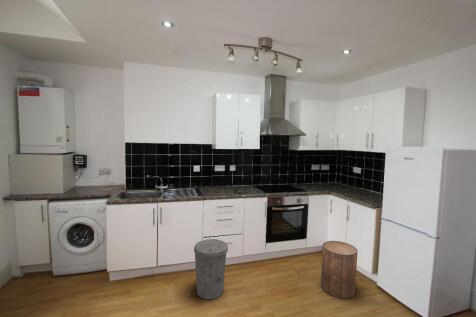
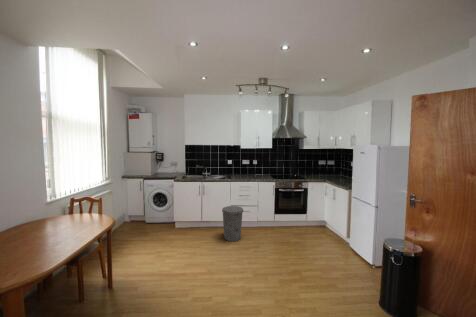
stool: present [321,241,358,299] -> none [308,212,332,250]

